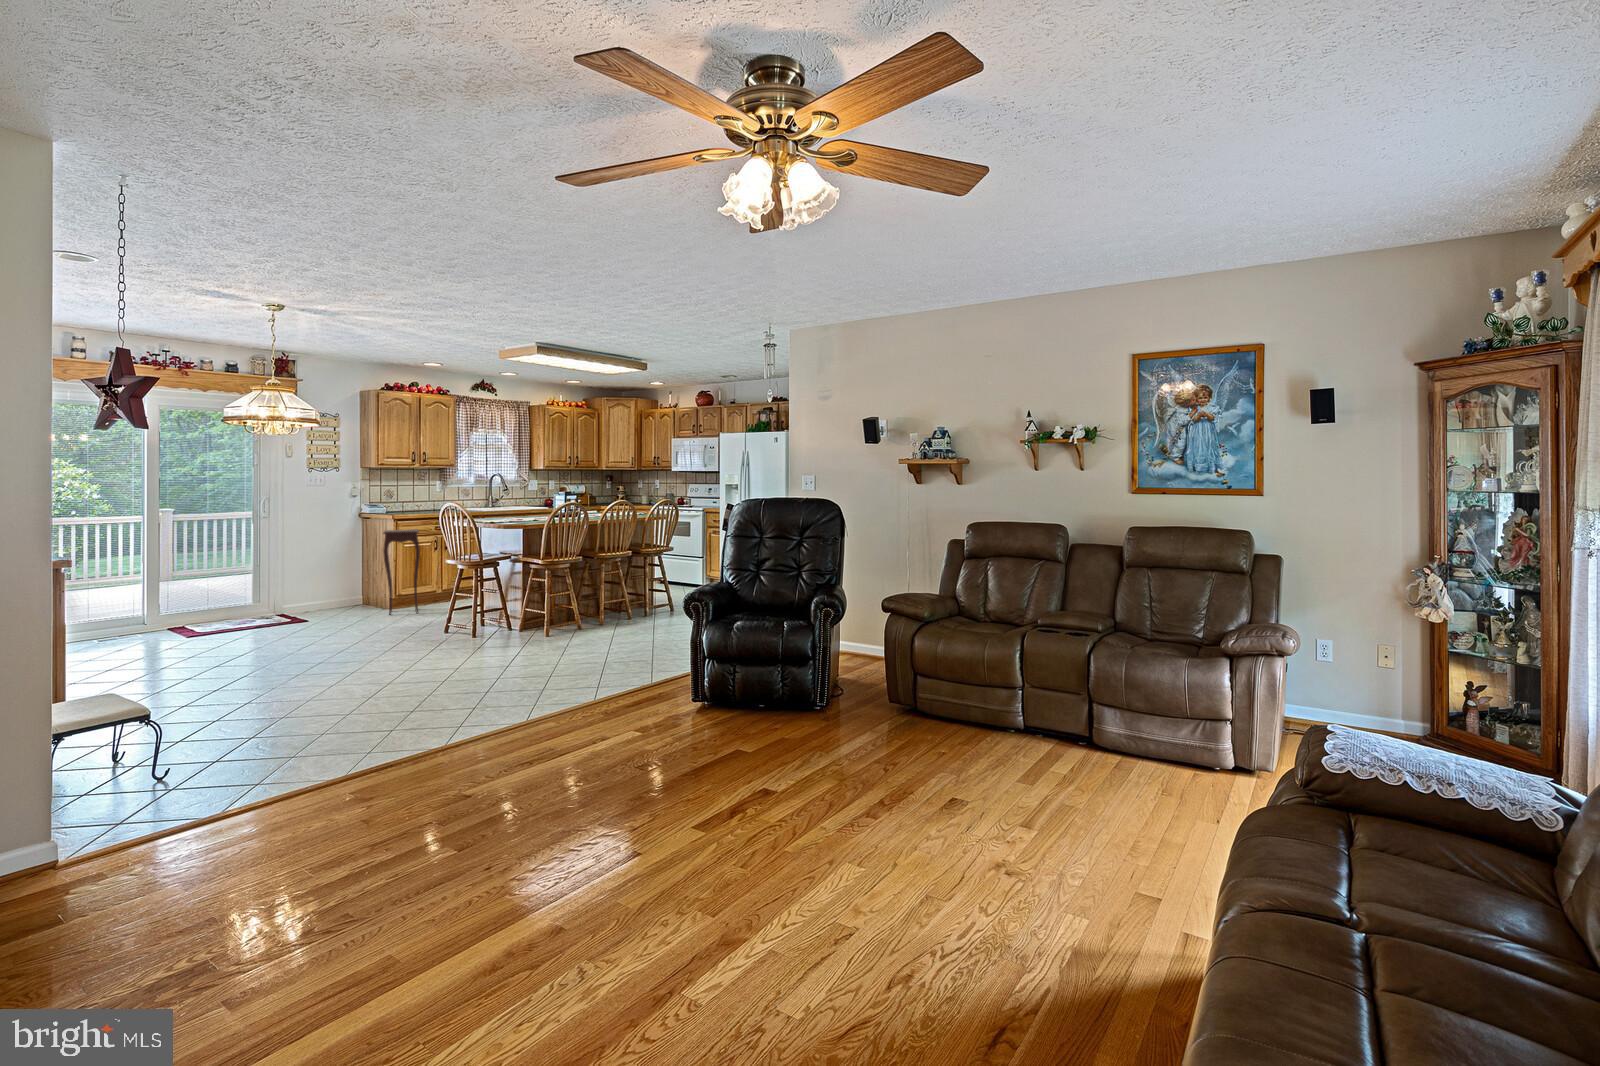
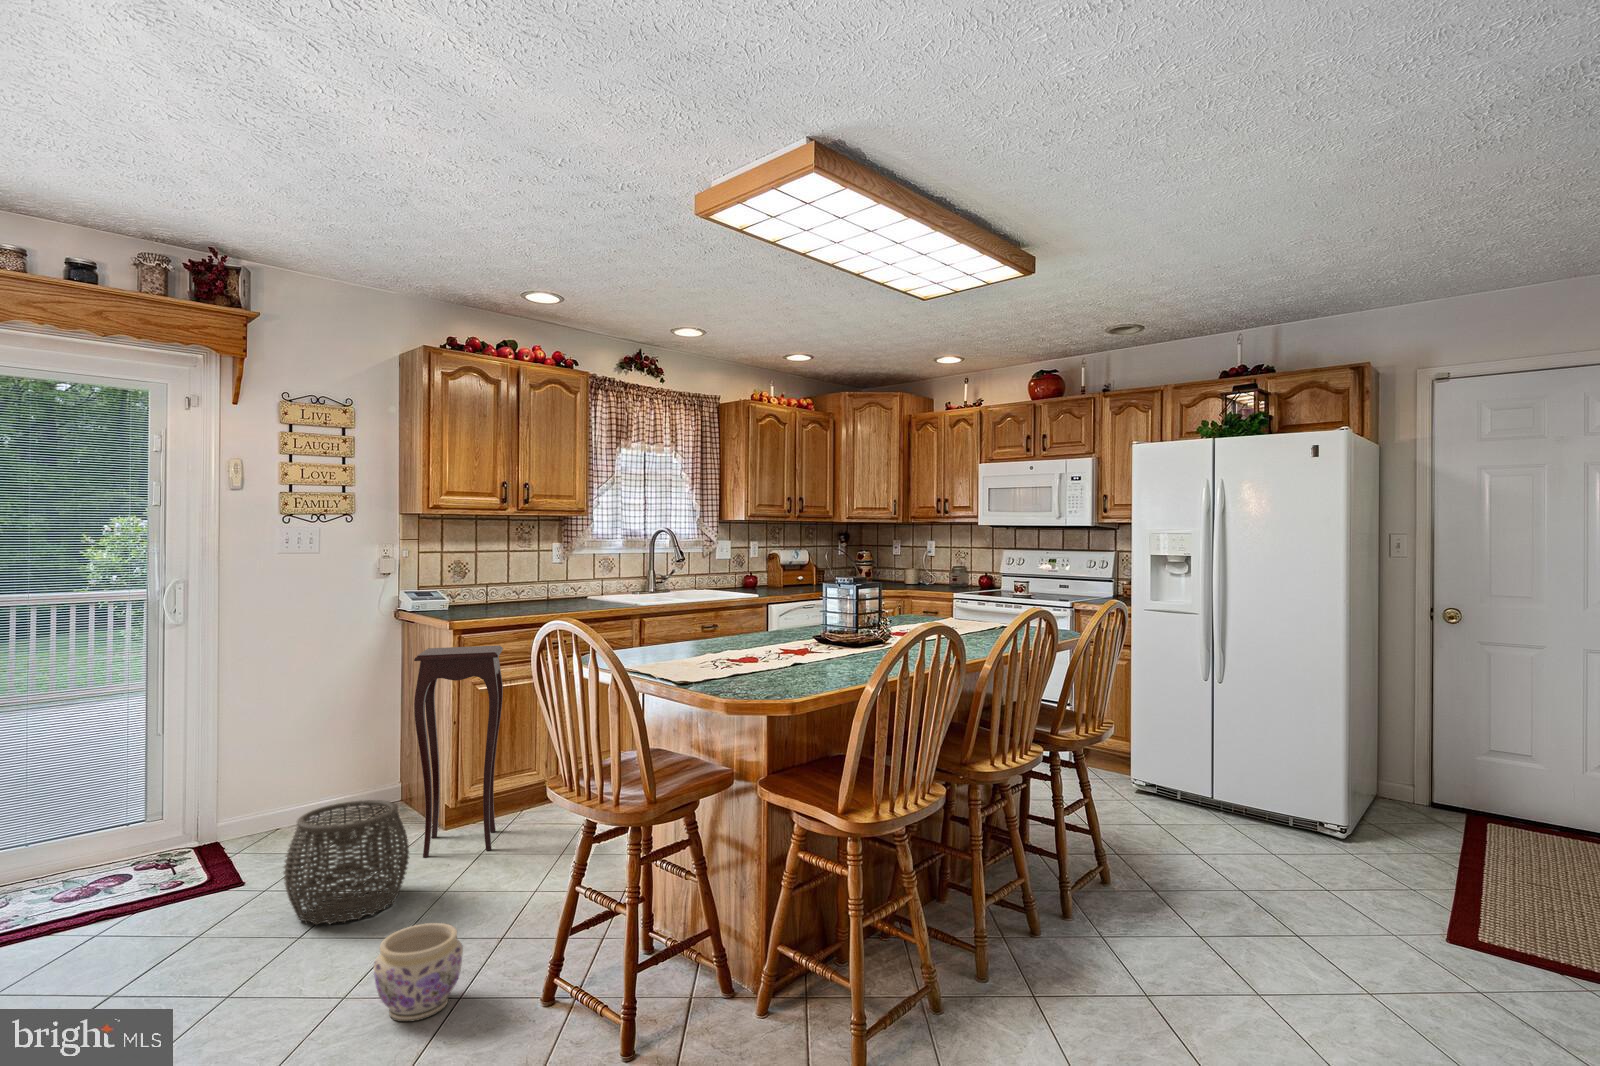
woven basket: none [342,587,389,627] -> present [283,800,410,925]
planter: none [392,613,421,638] -> present [374,923,463,1022]

